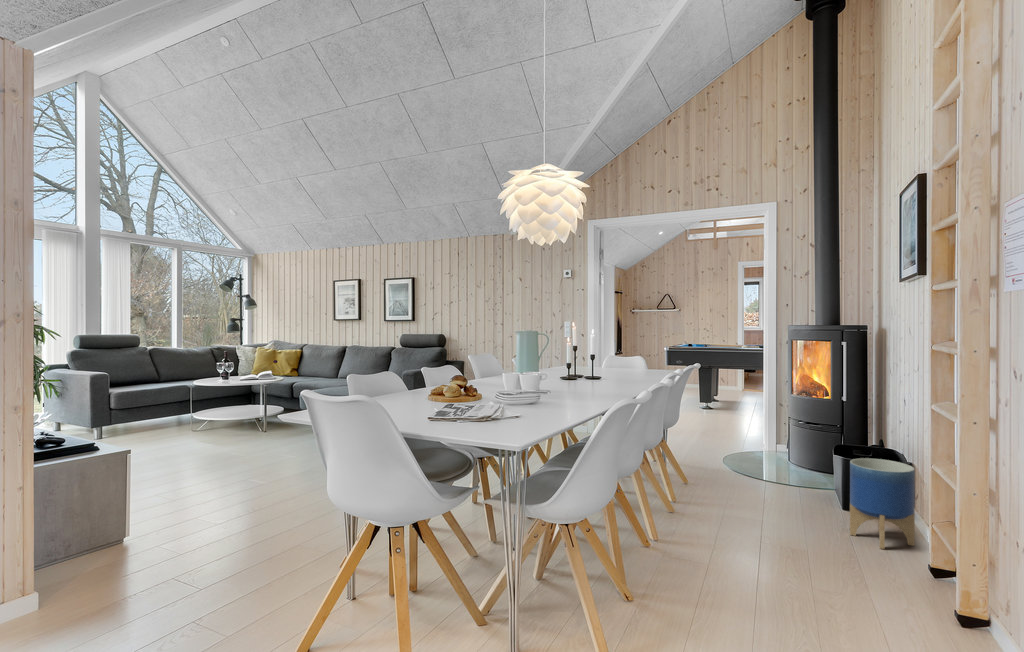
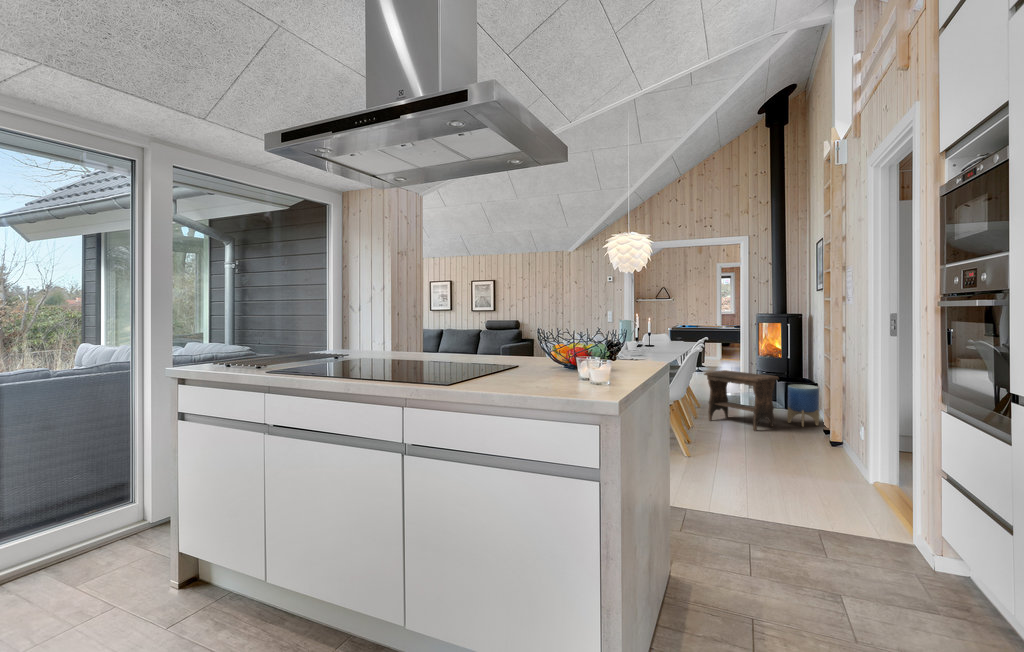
footstool: none [686,425,833,559] -> present [704,370,779,431]

